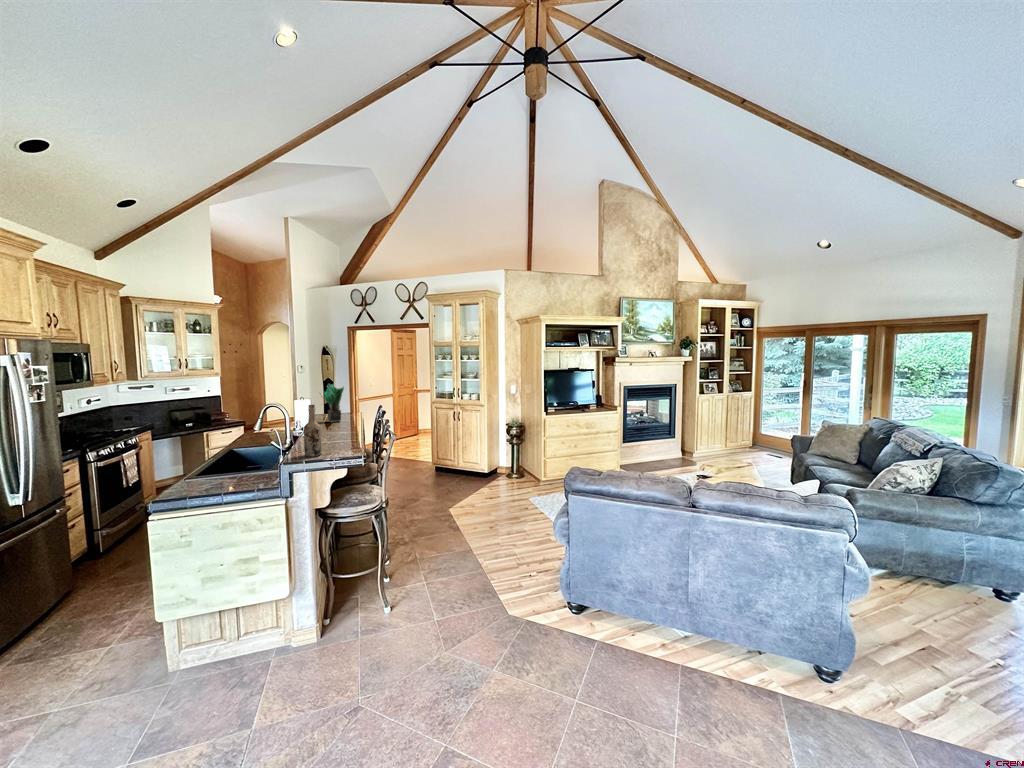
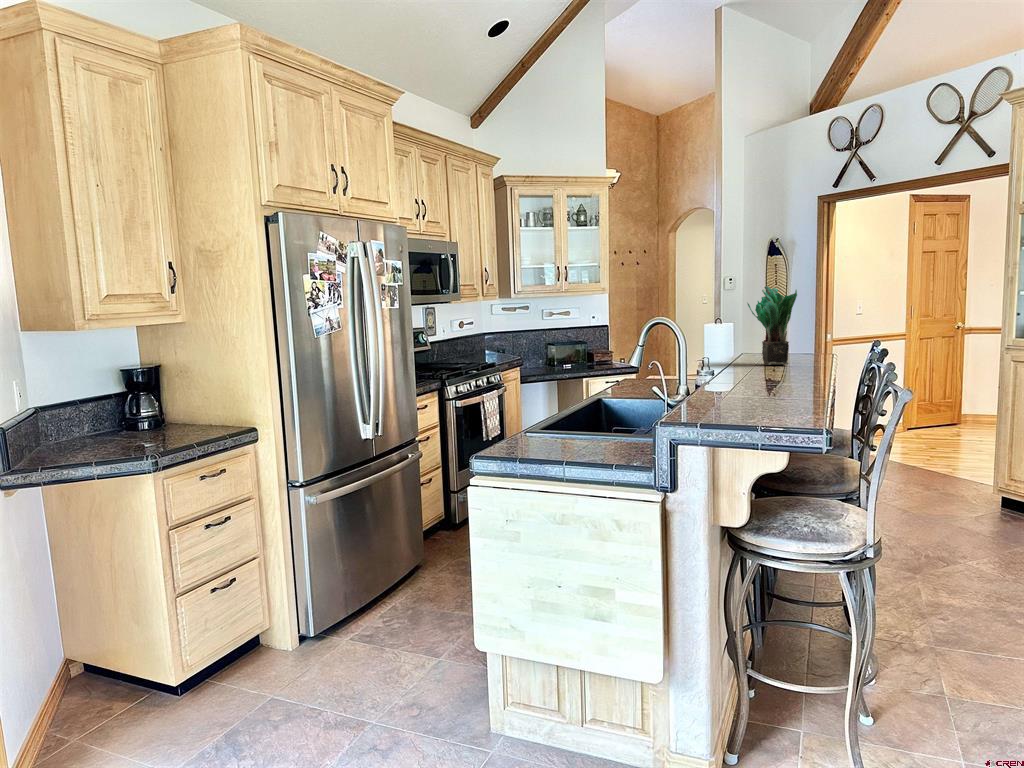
wine bottle: present [304,405,322,457] -> none [702,303,737,415]

